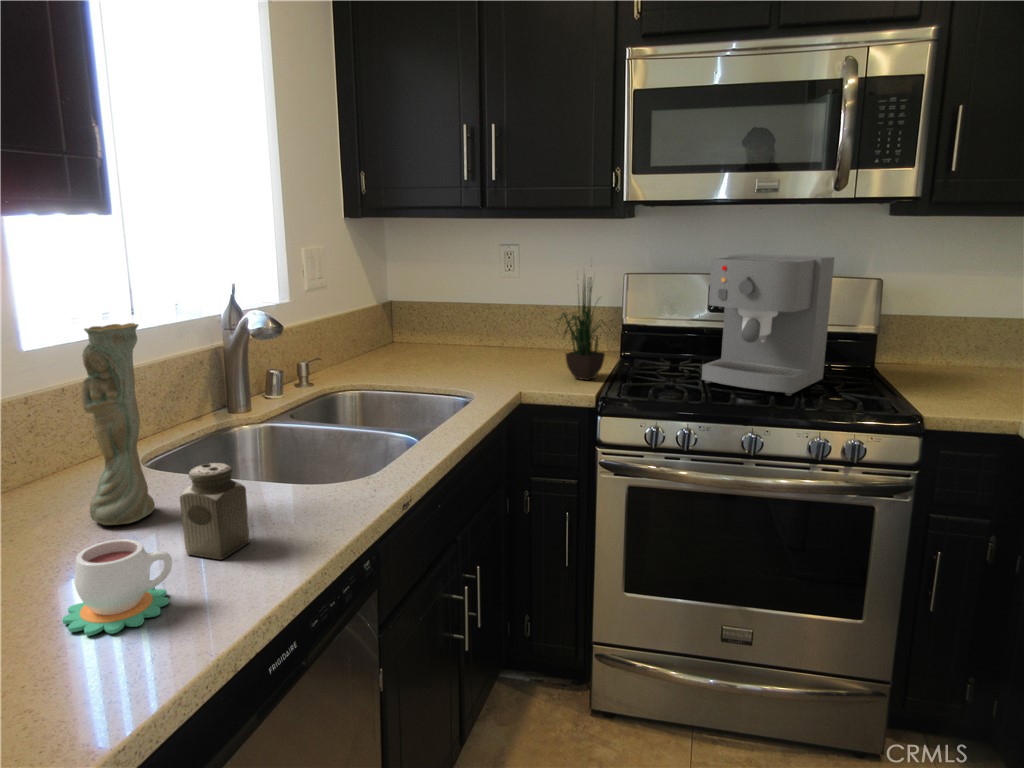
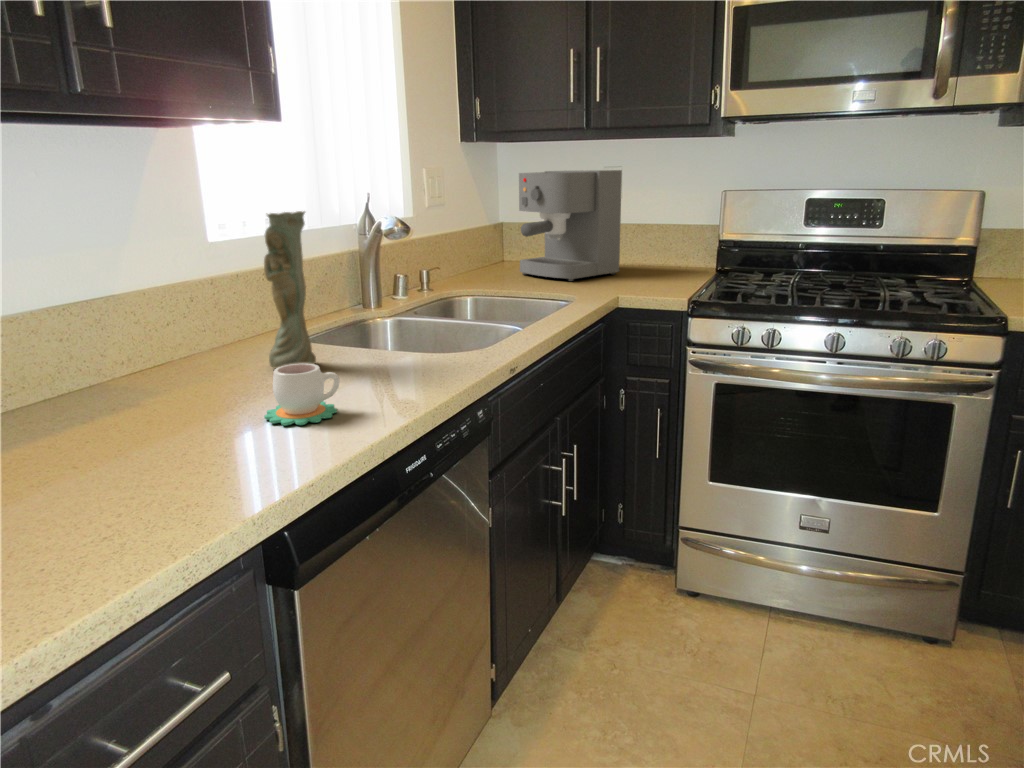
coffee maker: present [702,254,835,395] -> present [519,170,622,281]
potted plant: present [560,277,606,380] -> none [649,168,710,289]
salt shaker: present [180,463,249,559] -> none [340,318,391,391]

